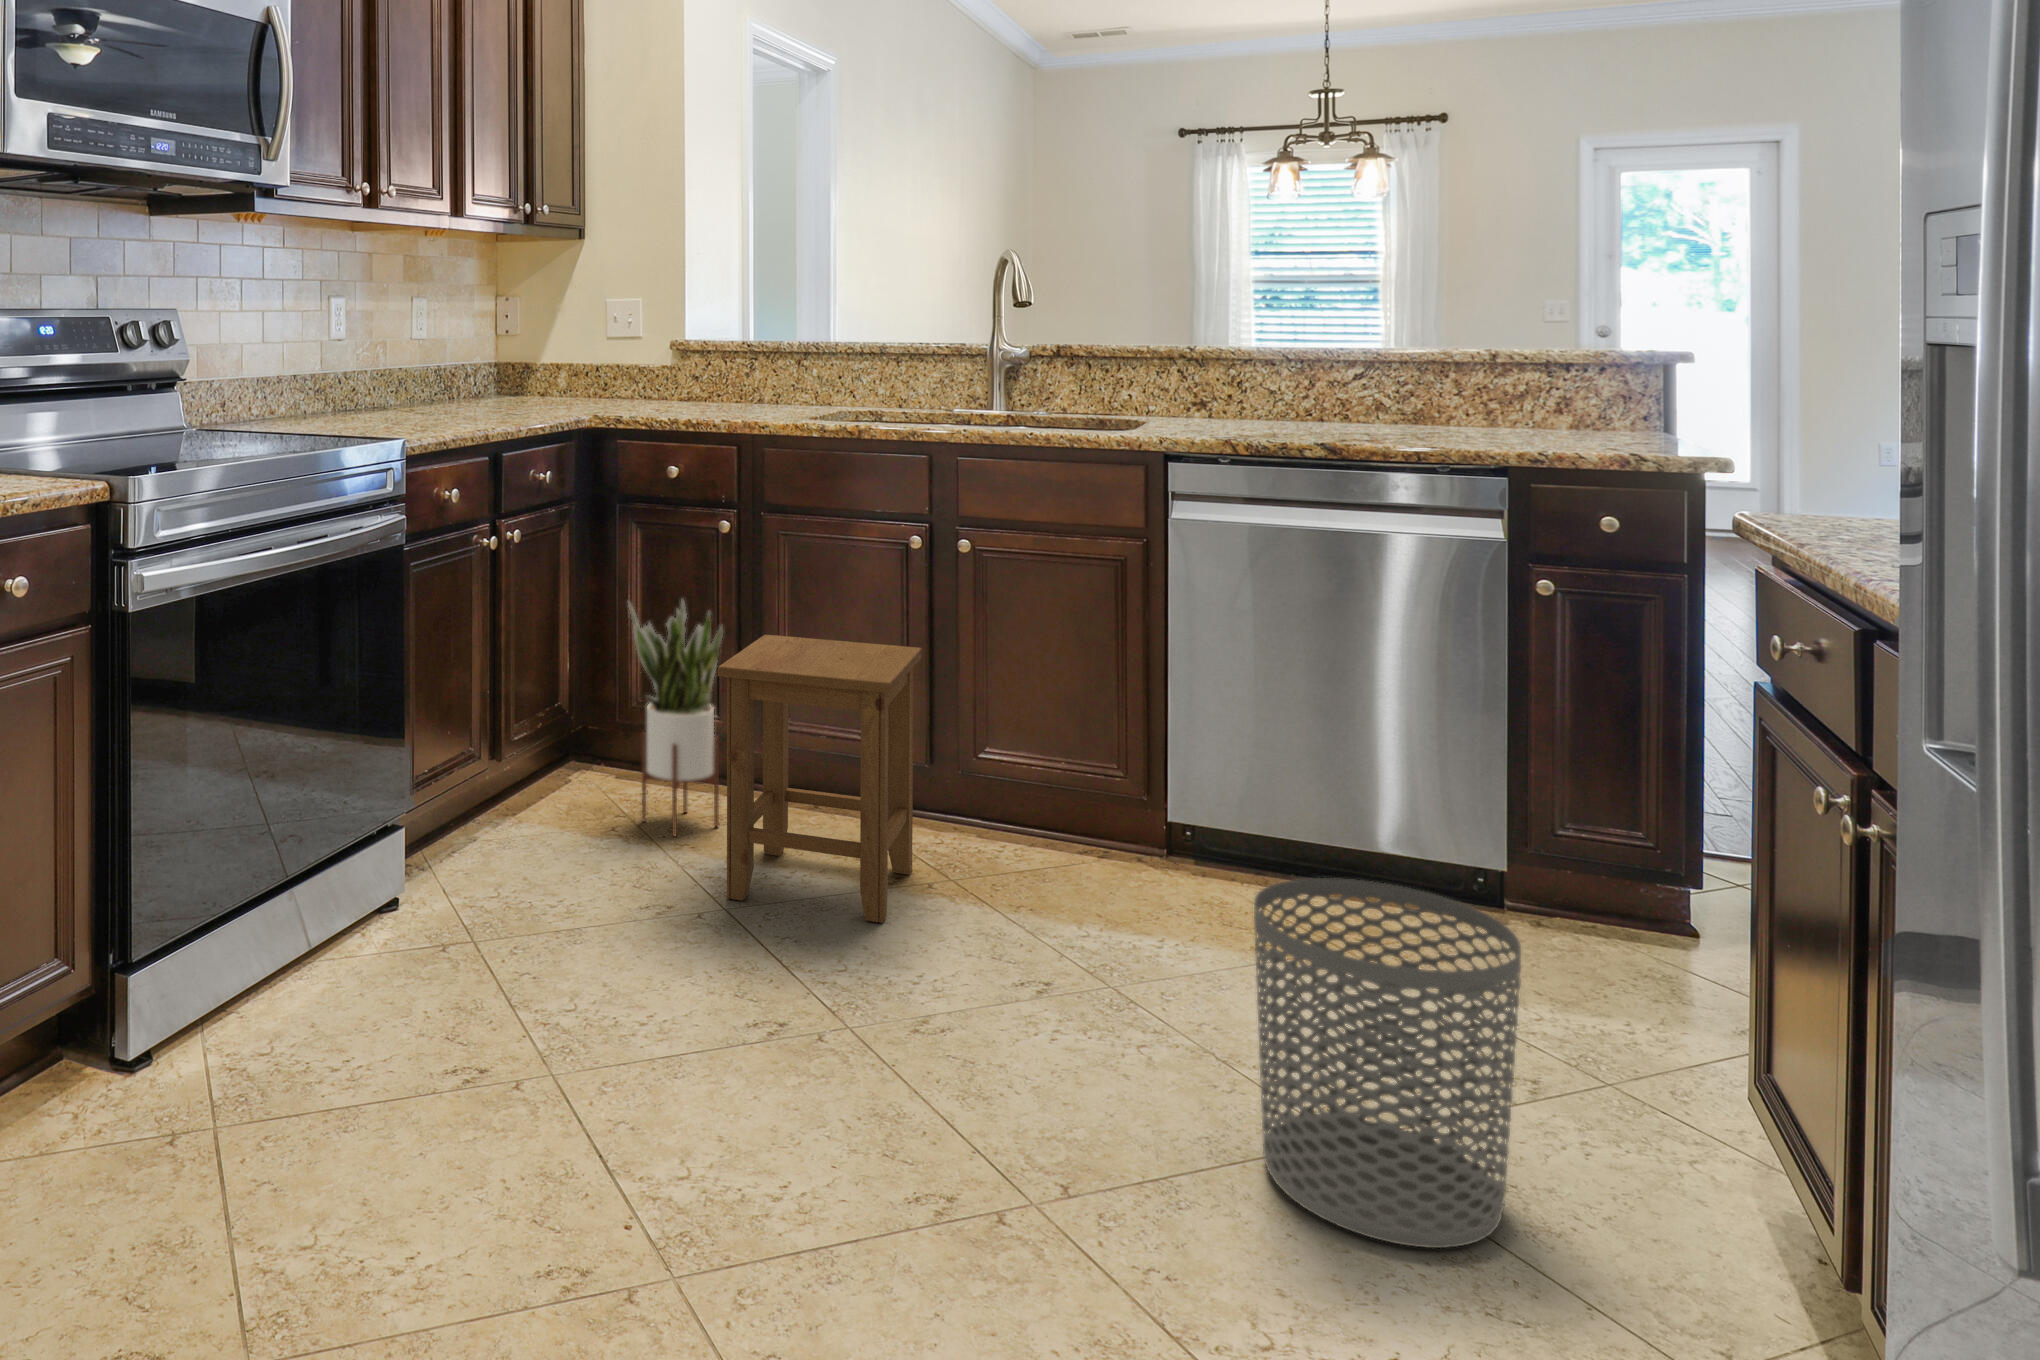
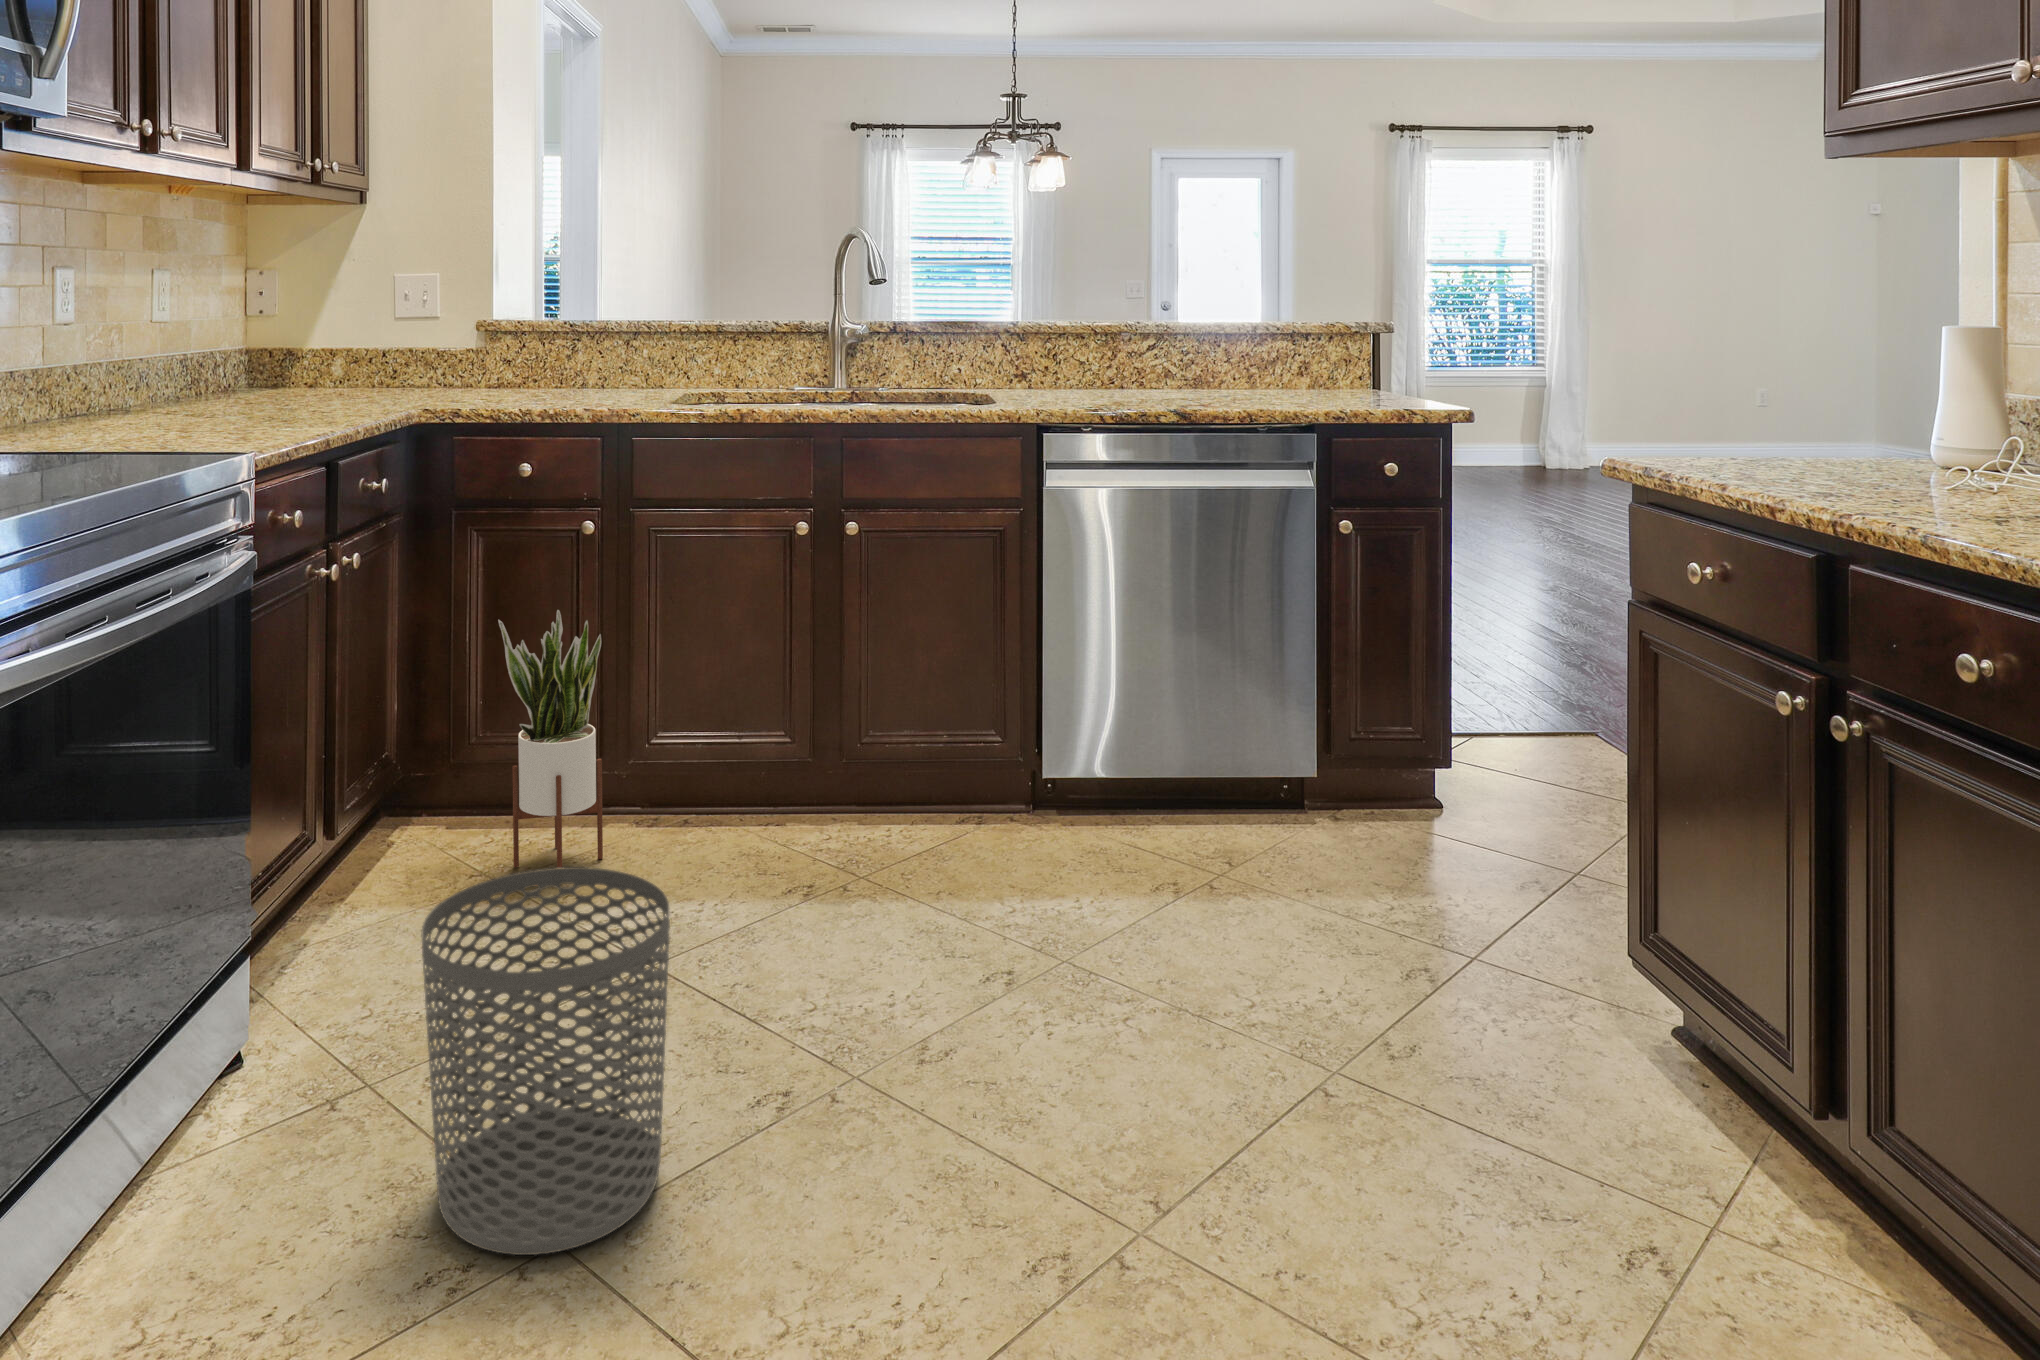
stool: present [718,635,922,923] -> none [643,638,836,944]
waste bin: present [1254,878,1521,1248] -> present [422,867,670,1255]

